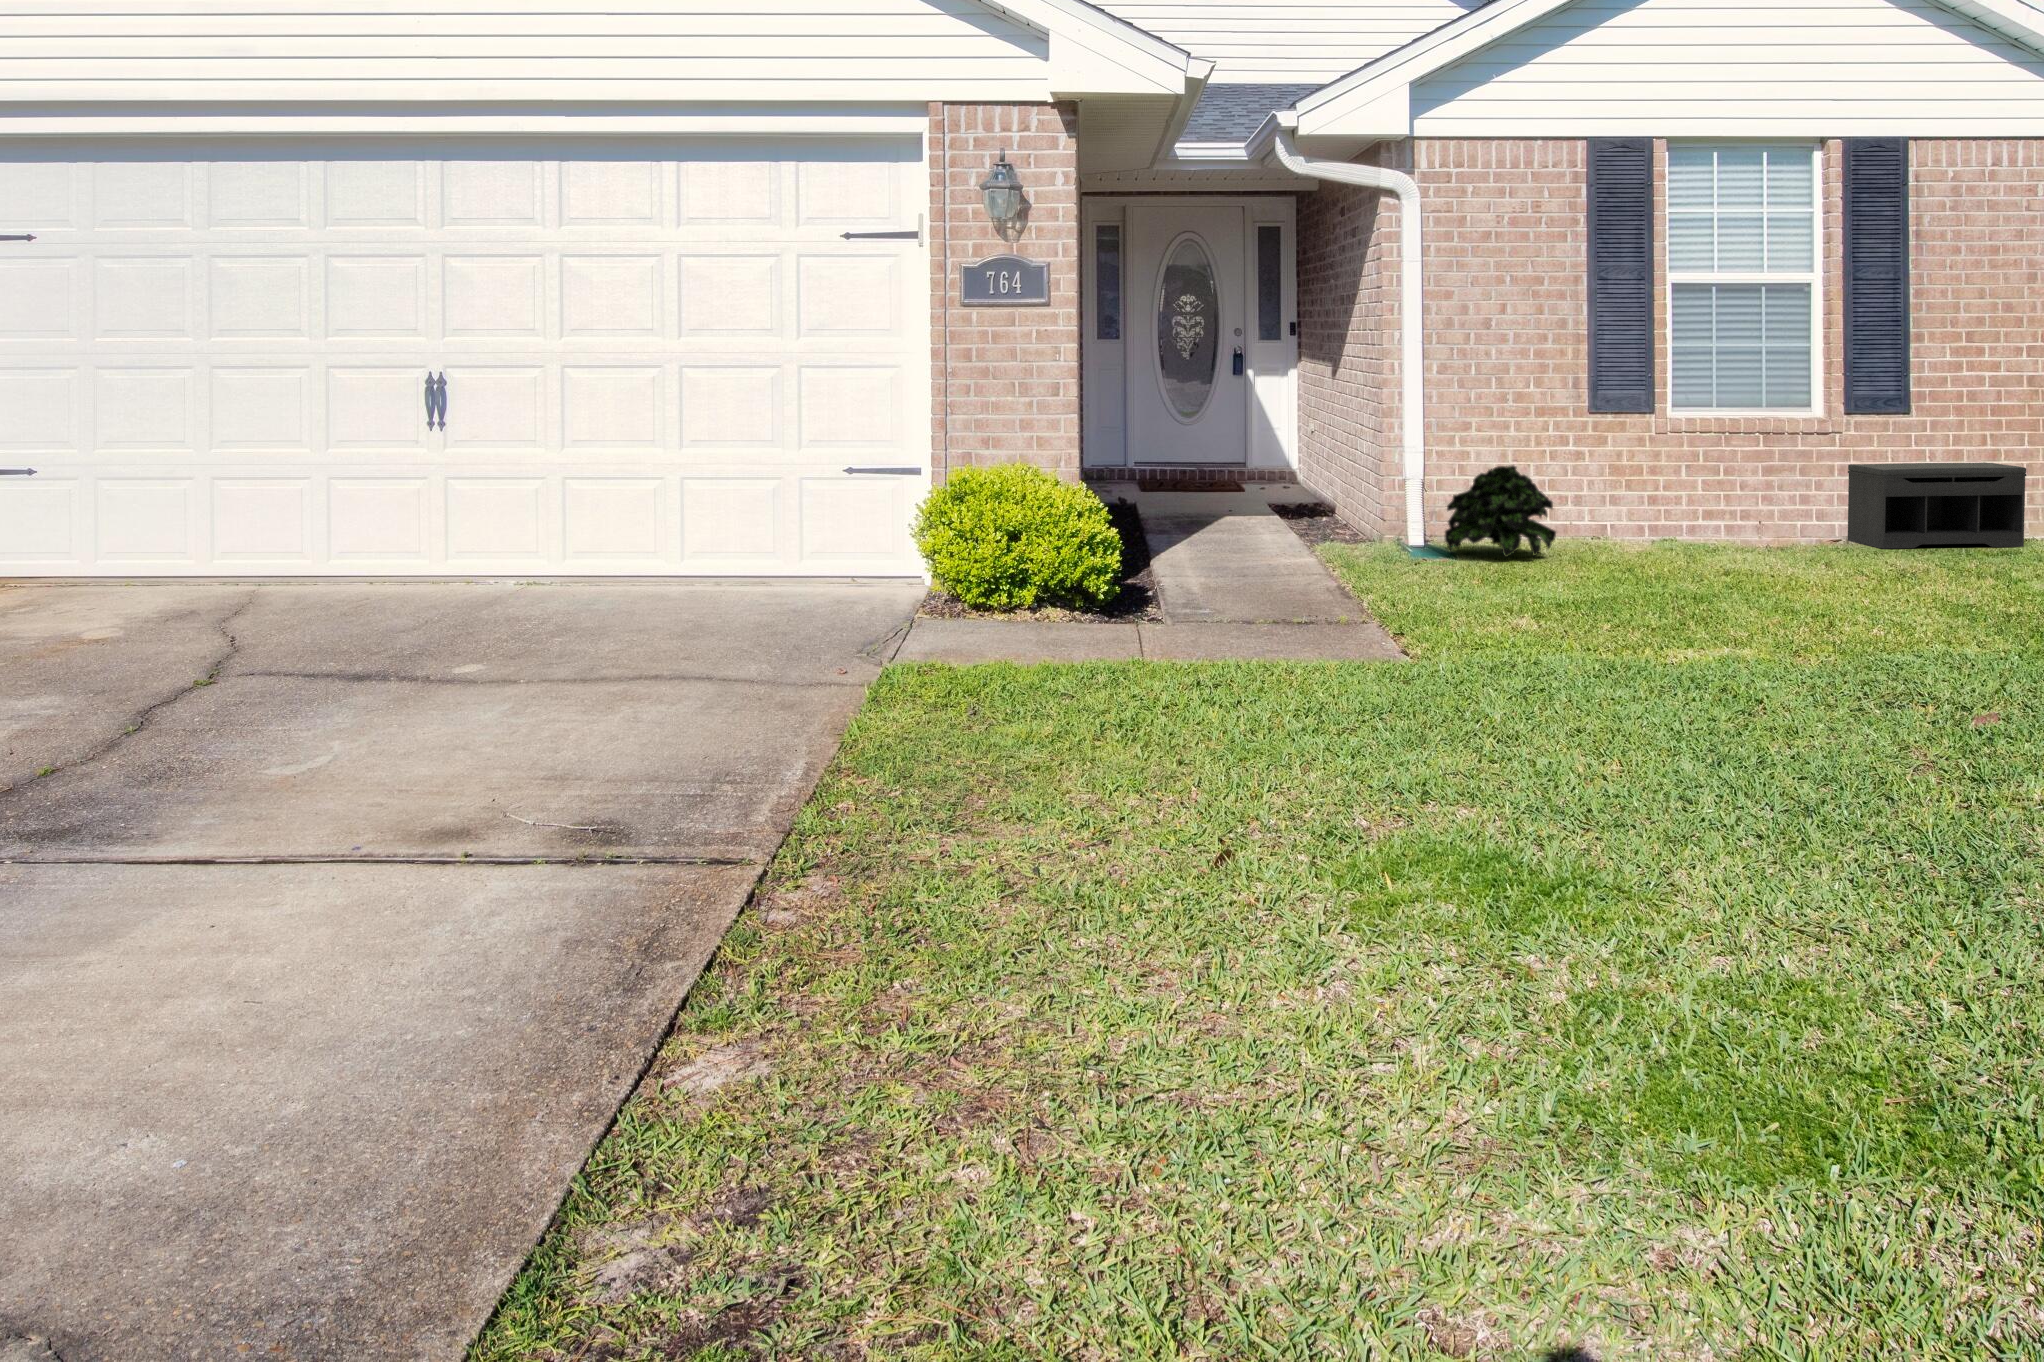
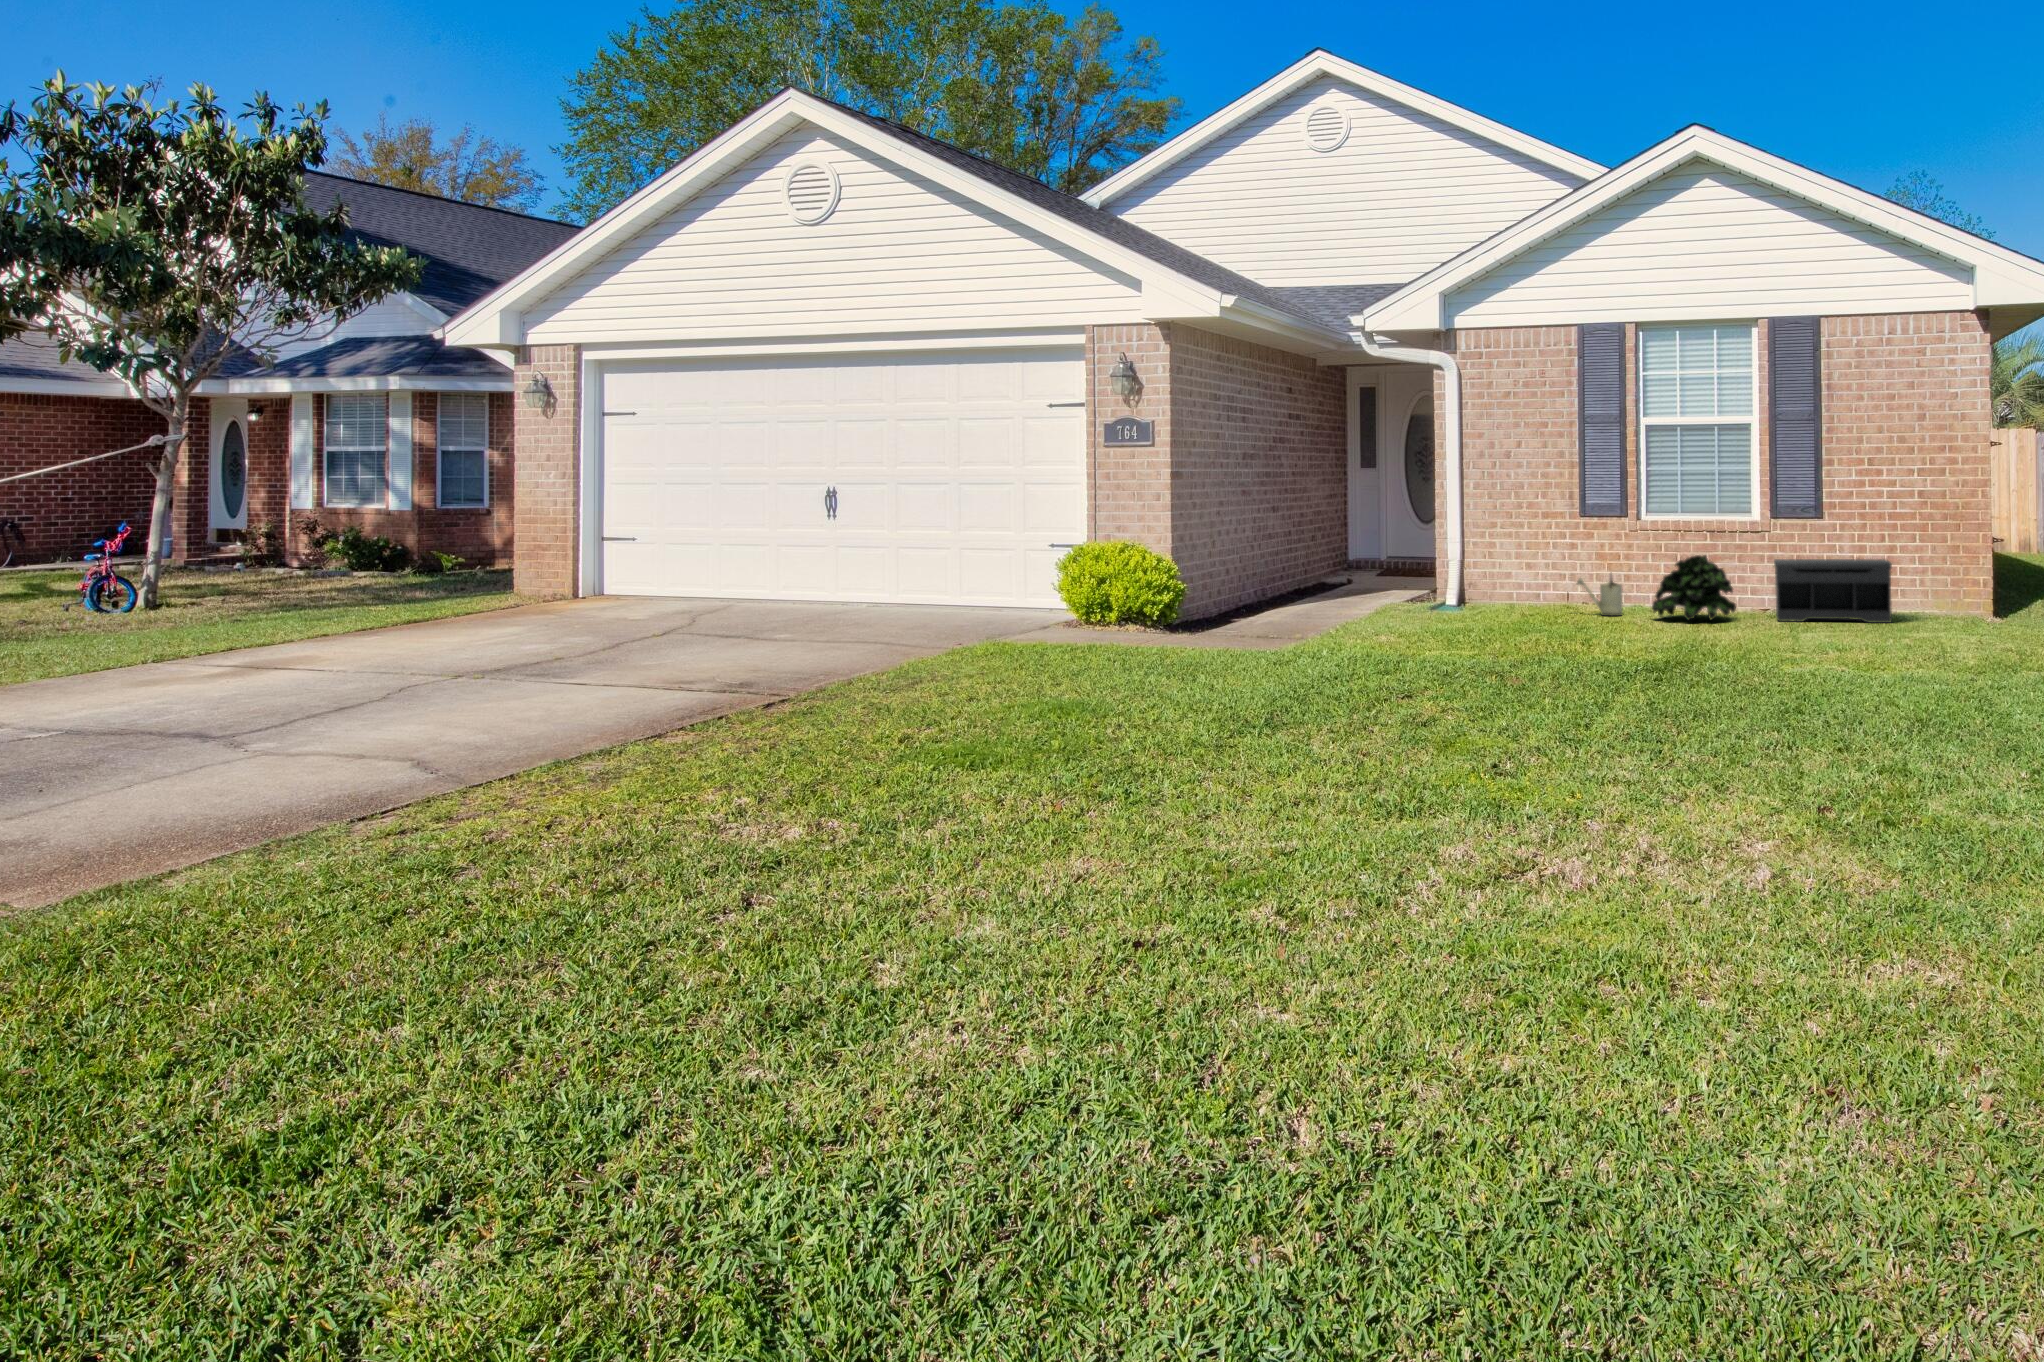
potted plant: present [1445,466,1556,557] -> present [1652,555,1736,620]
watering can: none [1593,486,1664,547] -> present [1577,575,1623,616]

